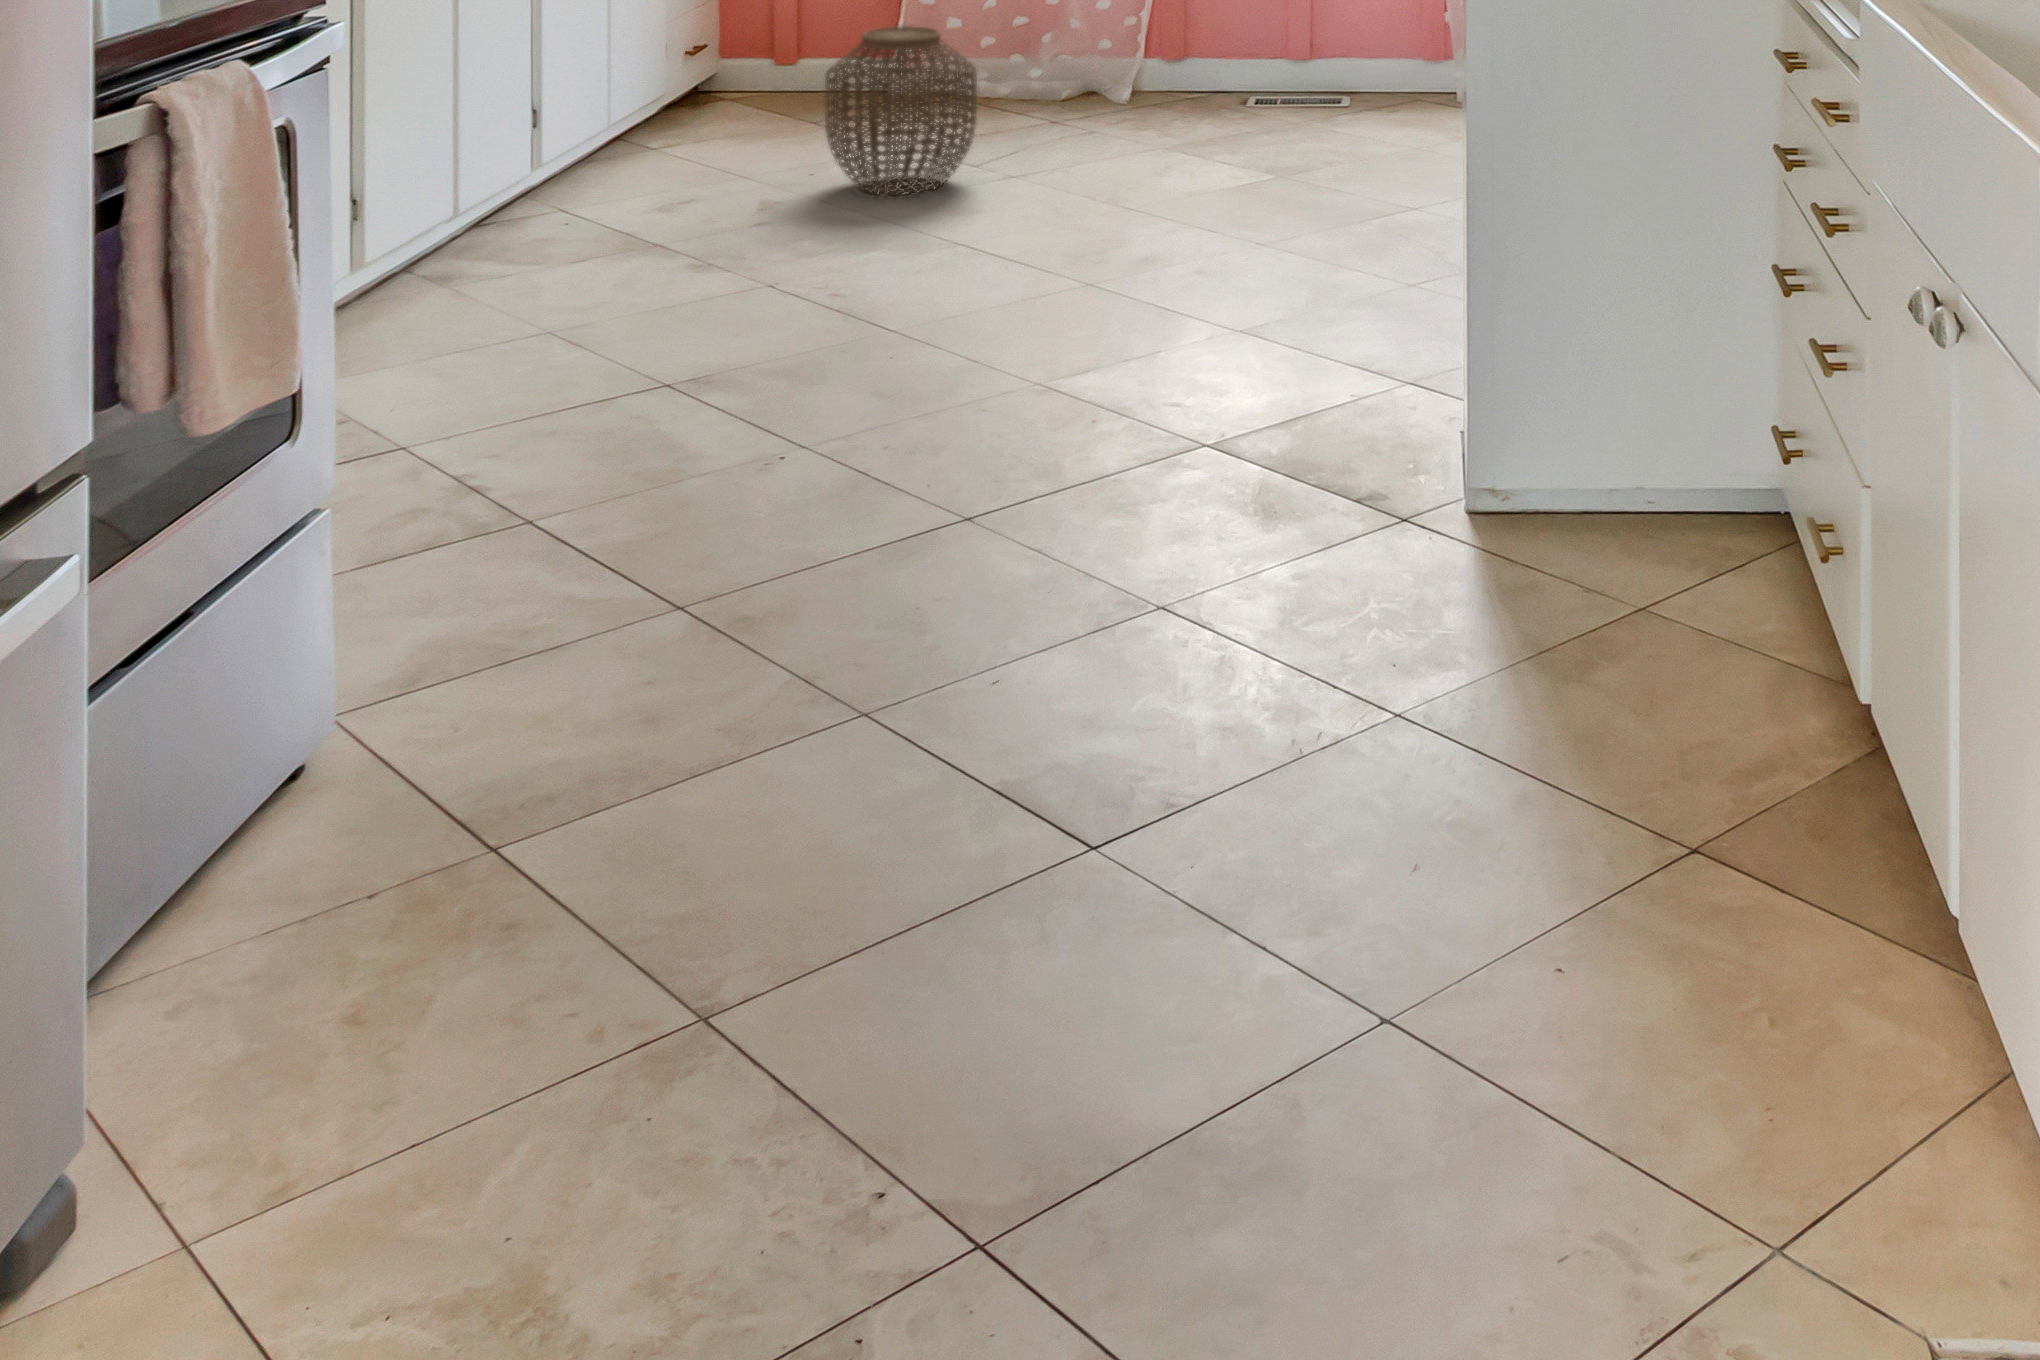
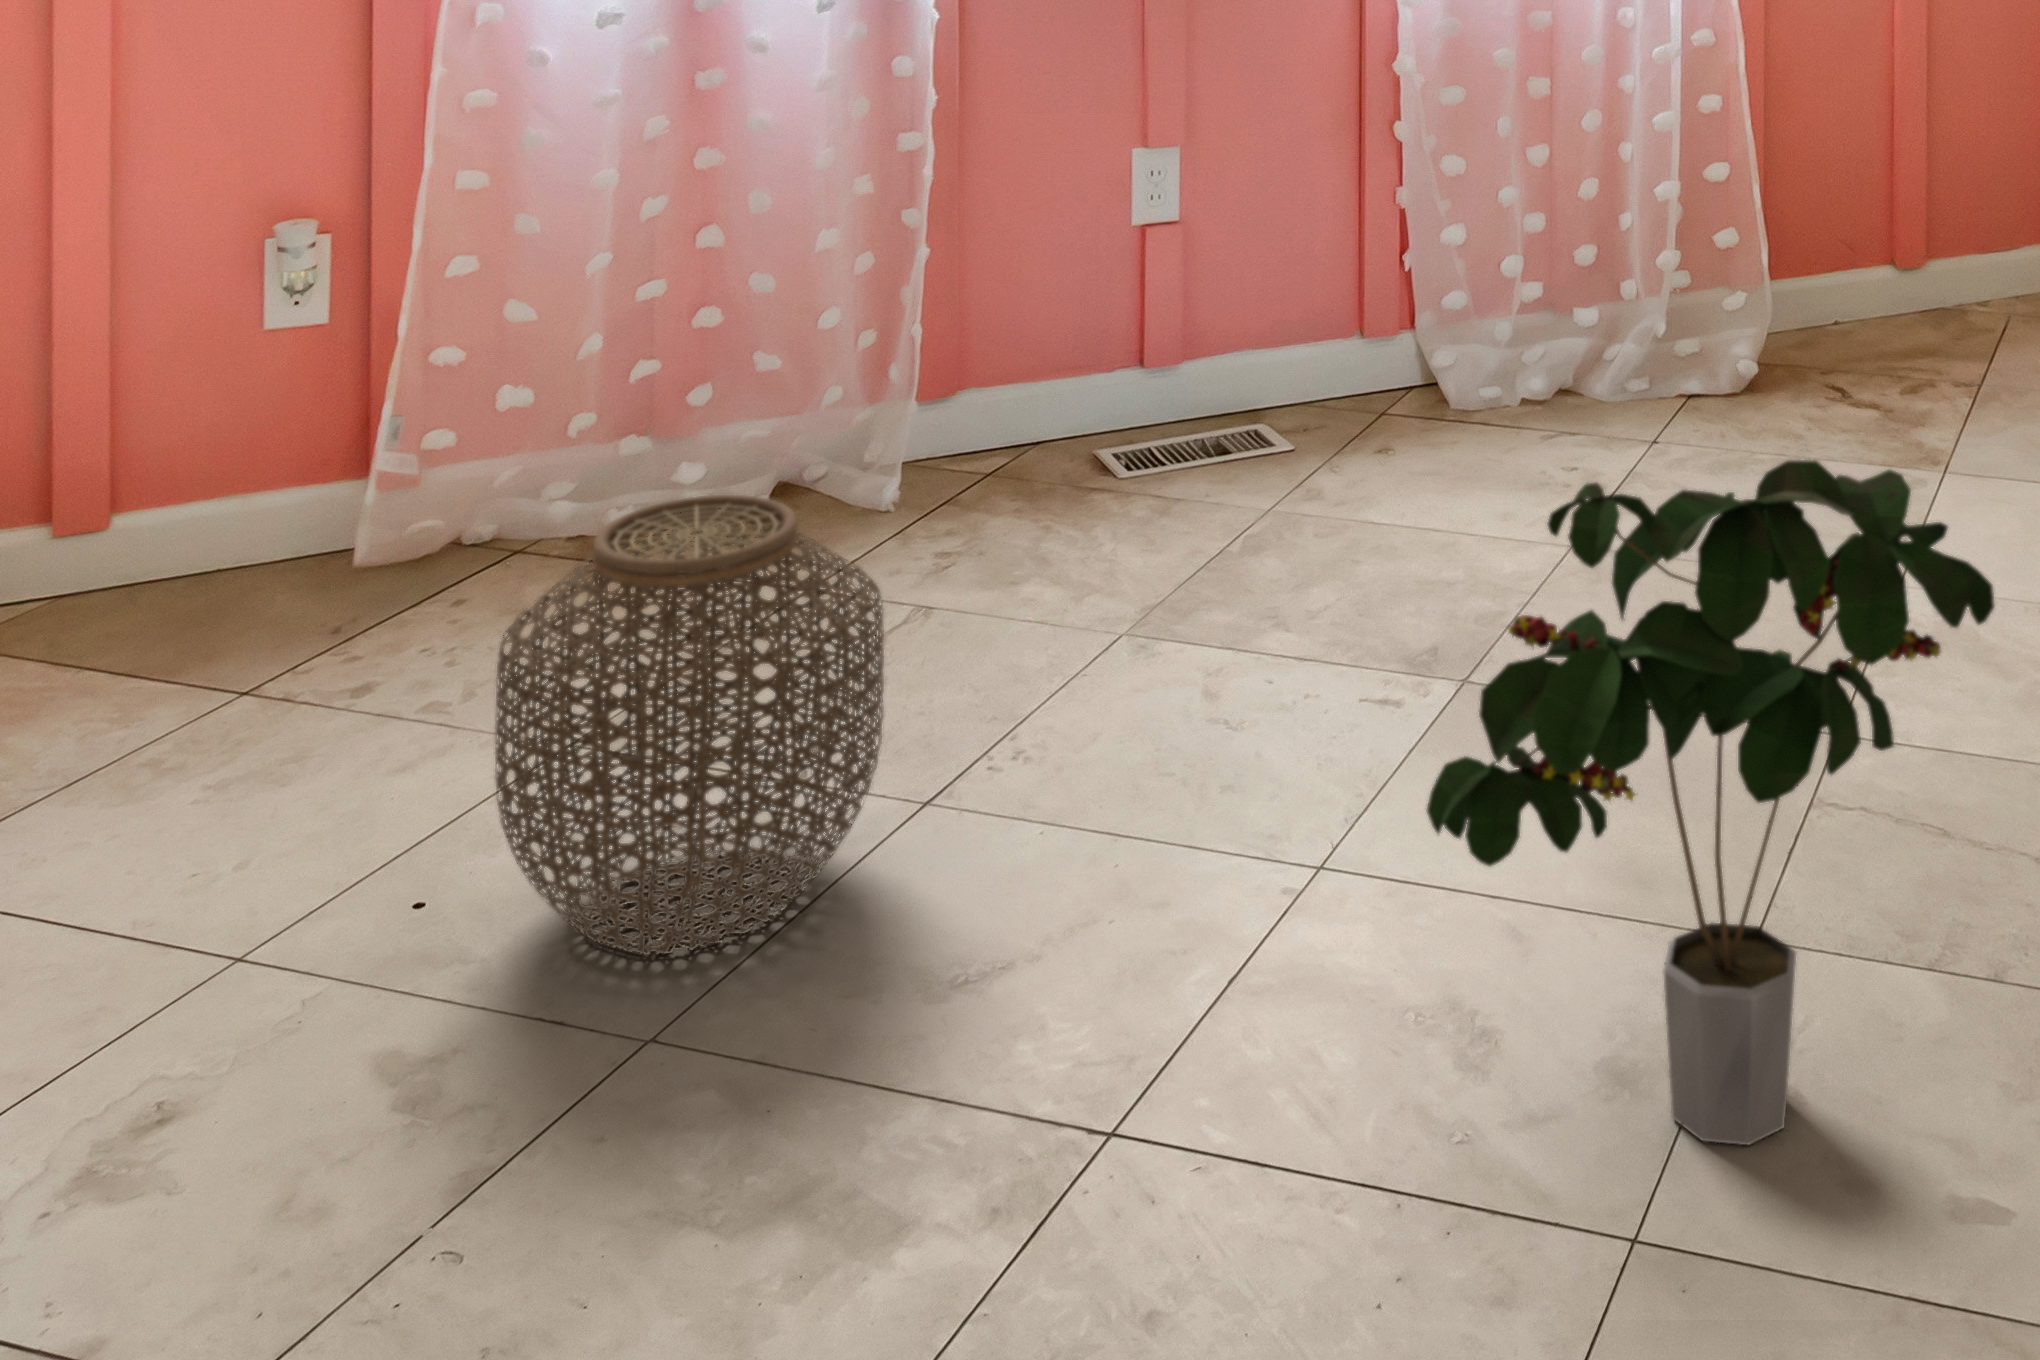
potted plant: none [1047,15,1274,274] -> present [1427,460,1994,1145]

